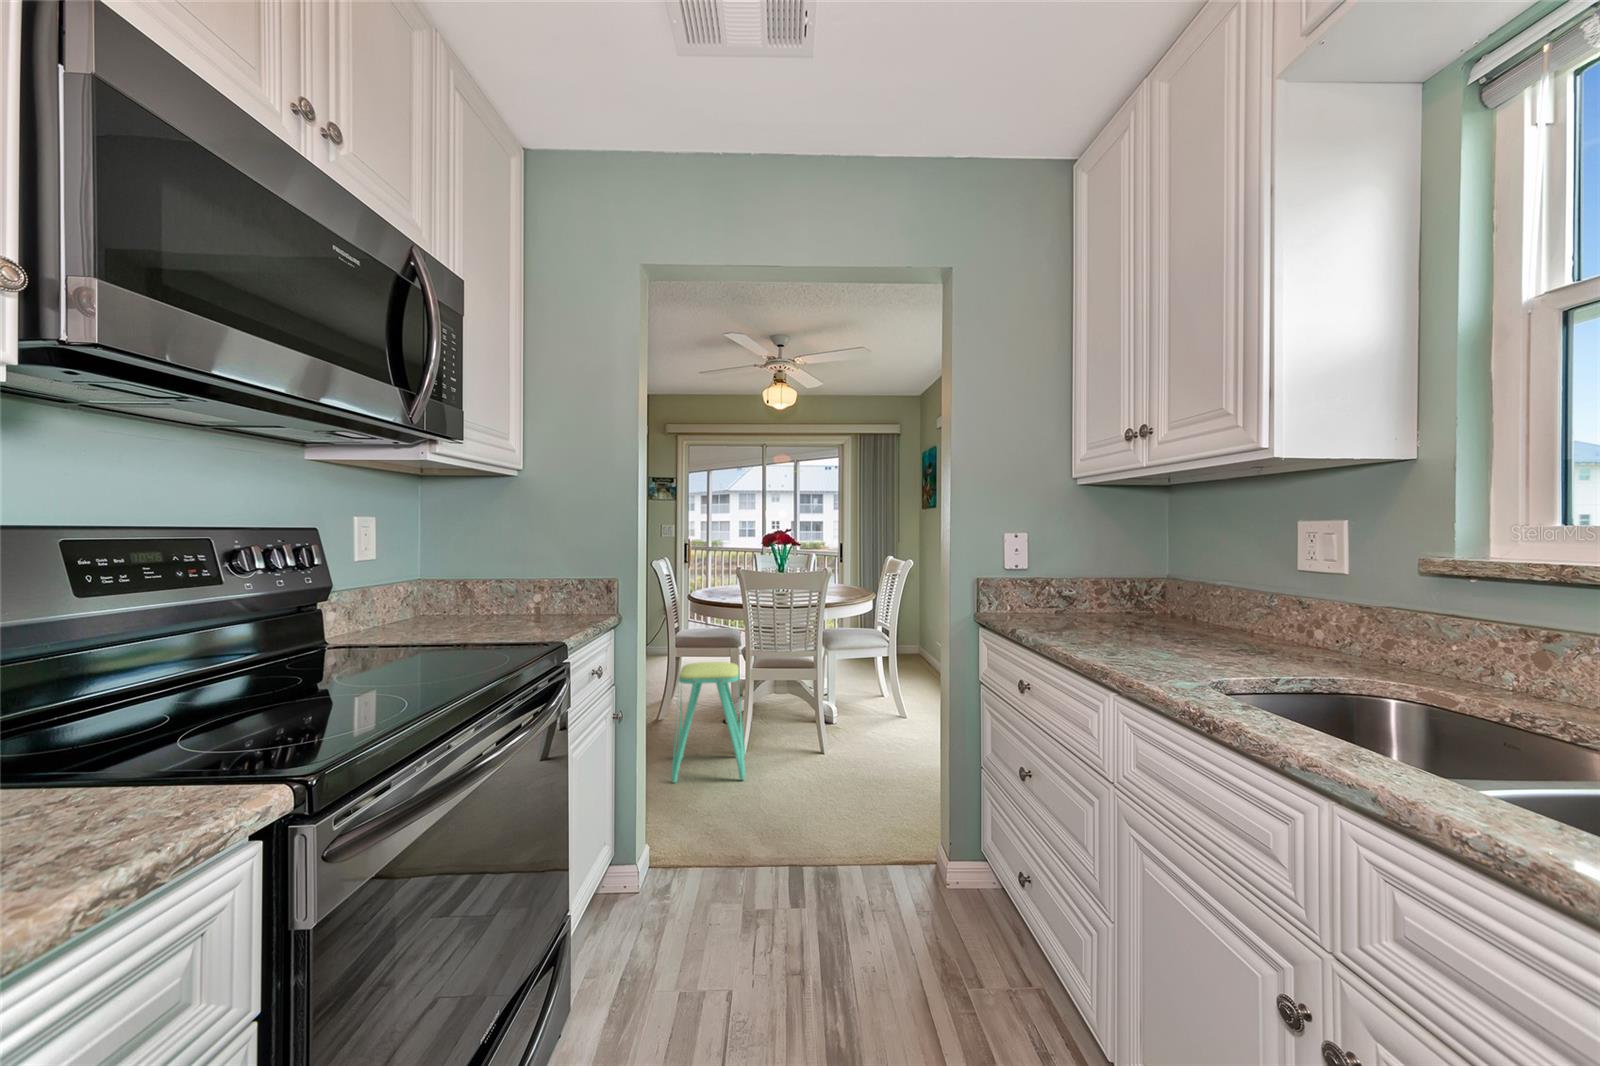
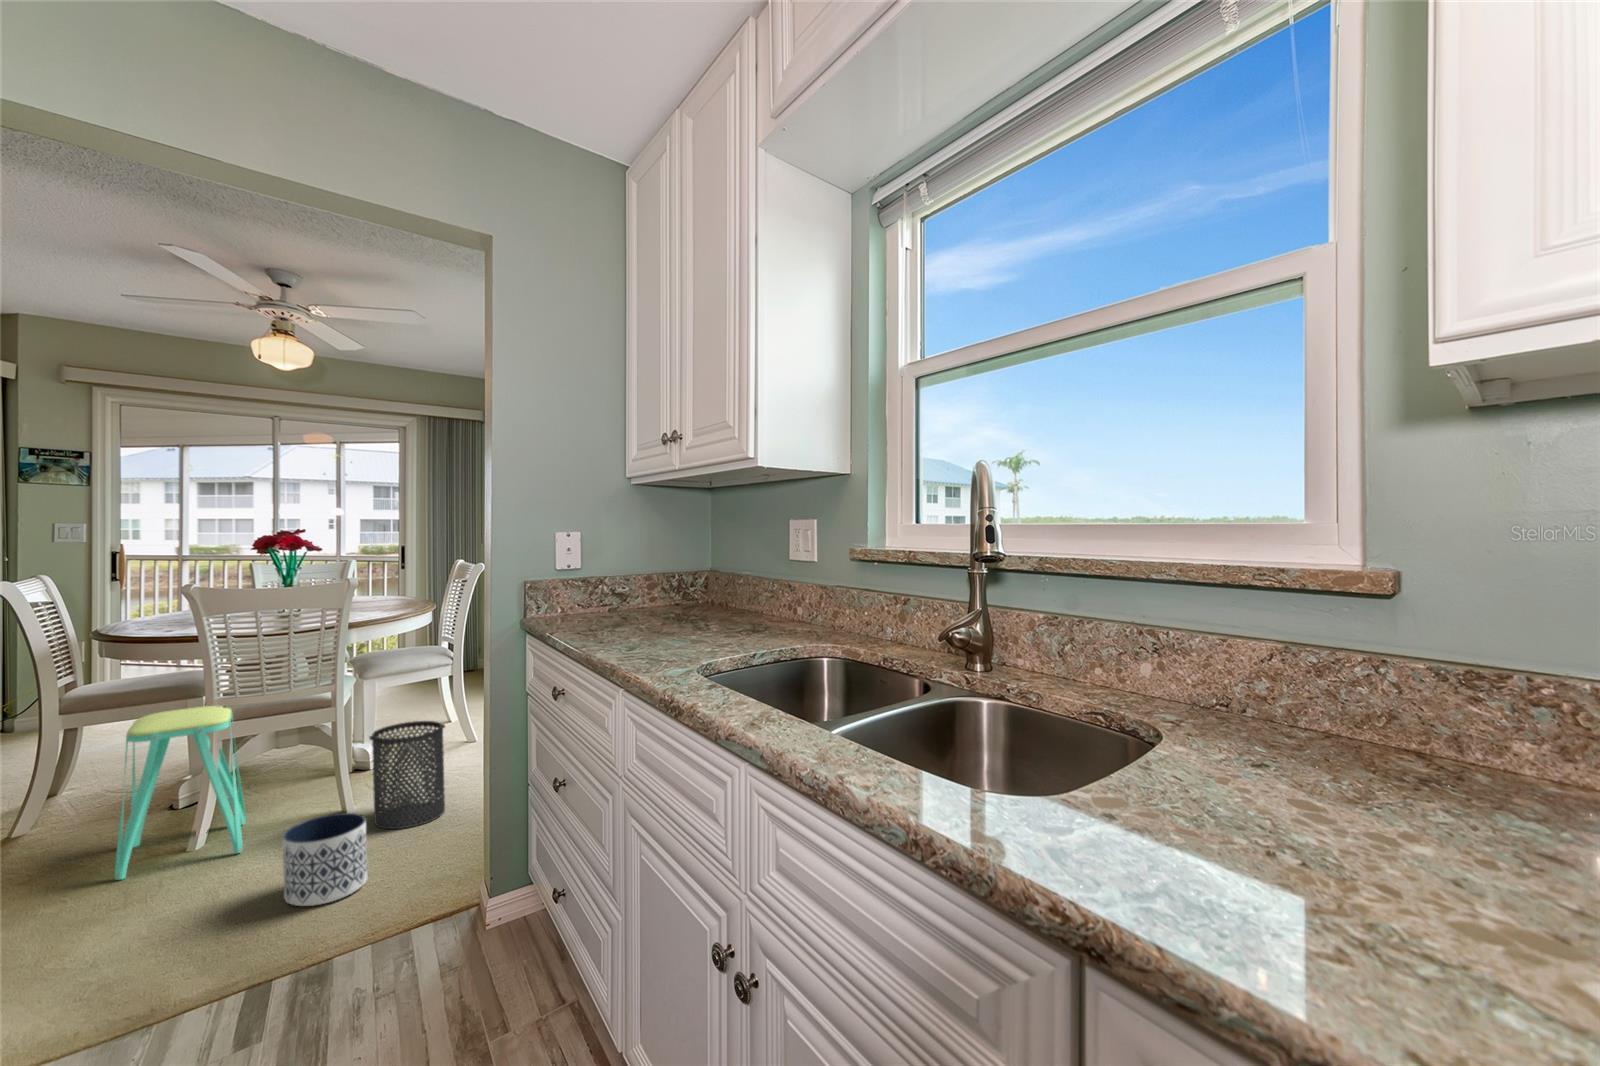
trash can: none [831,695,889,787] -> present [369,721,445,829]
planter: none [776,765,834,839] -> present [283,813,368,906]

